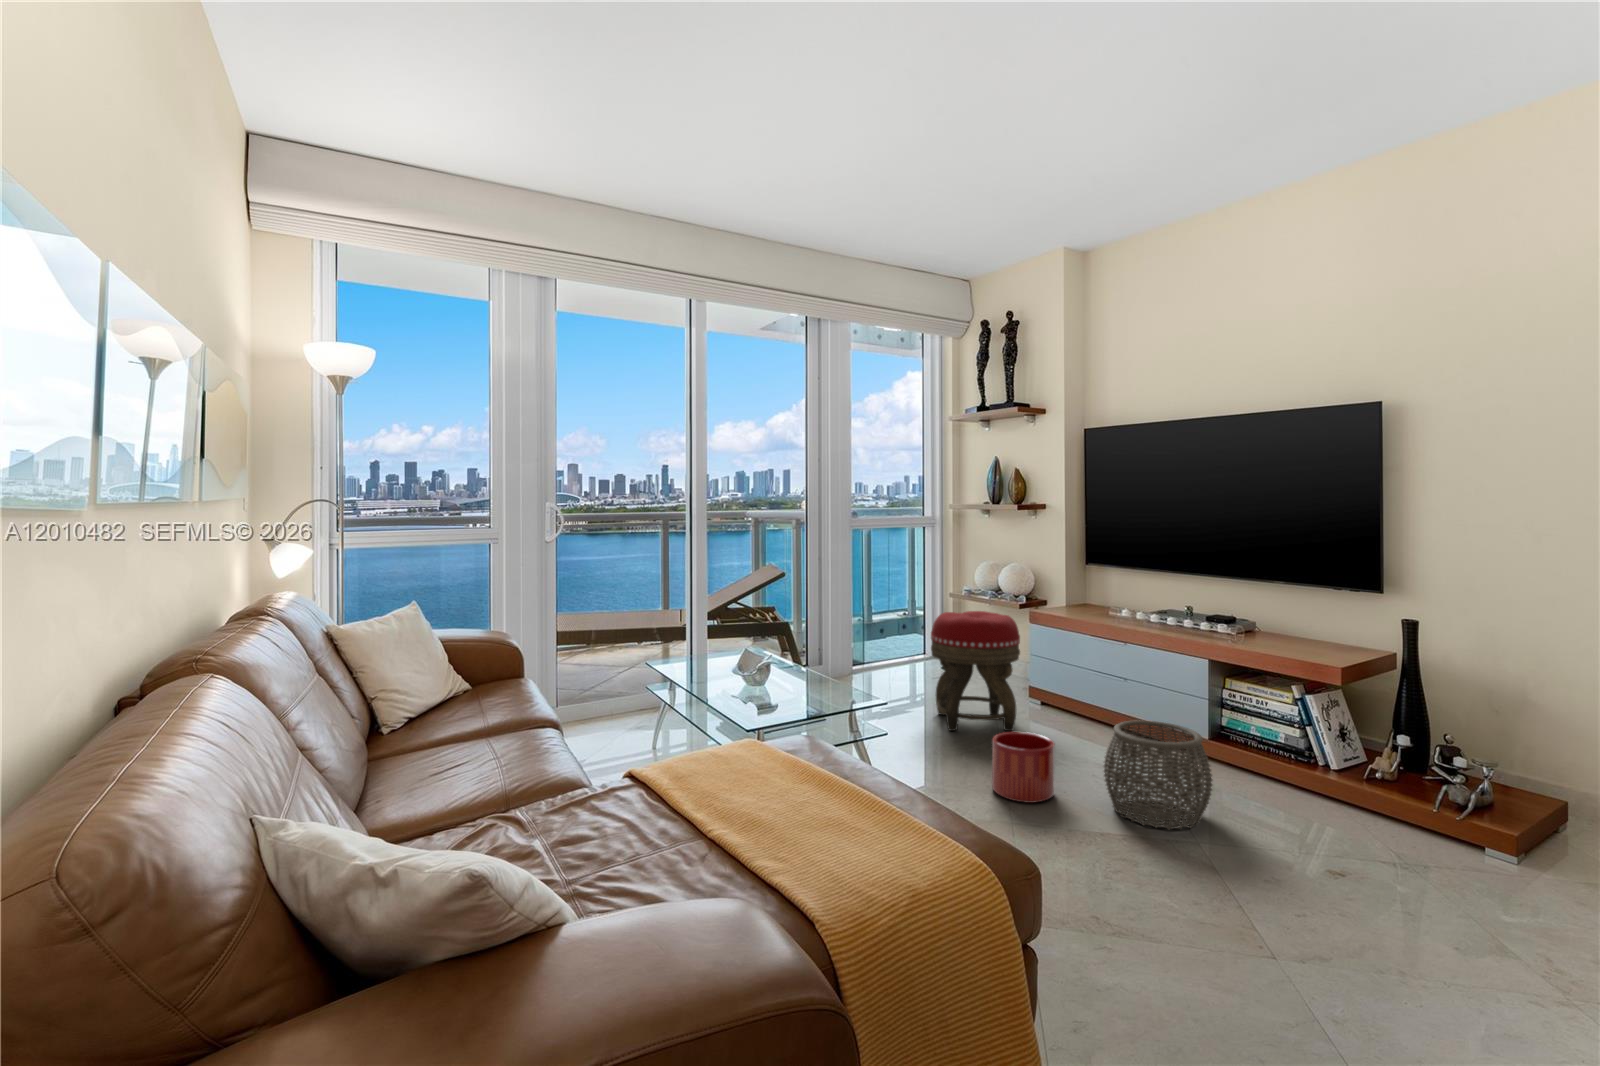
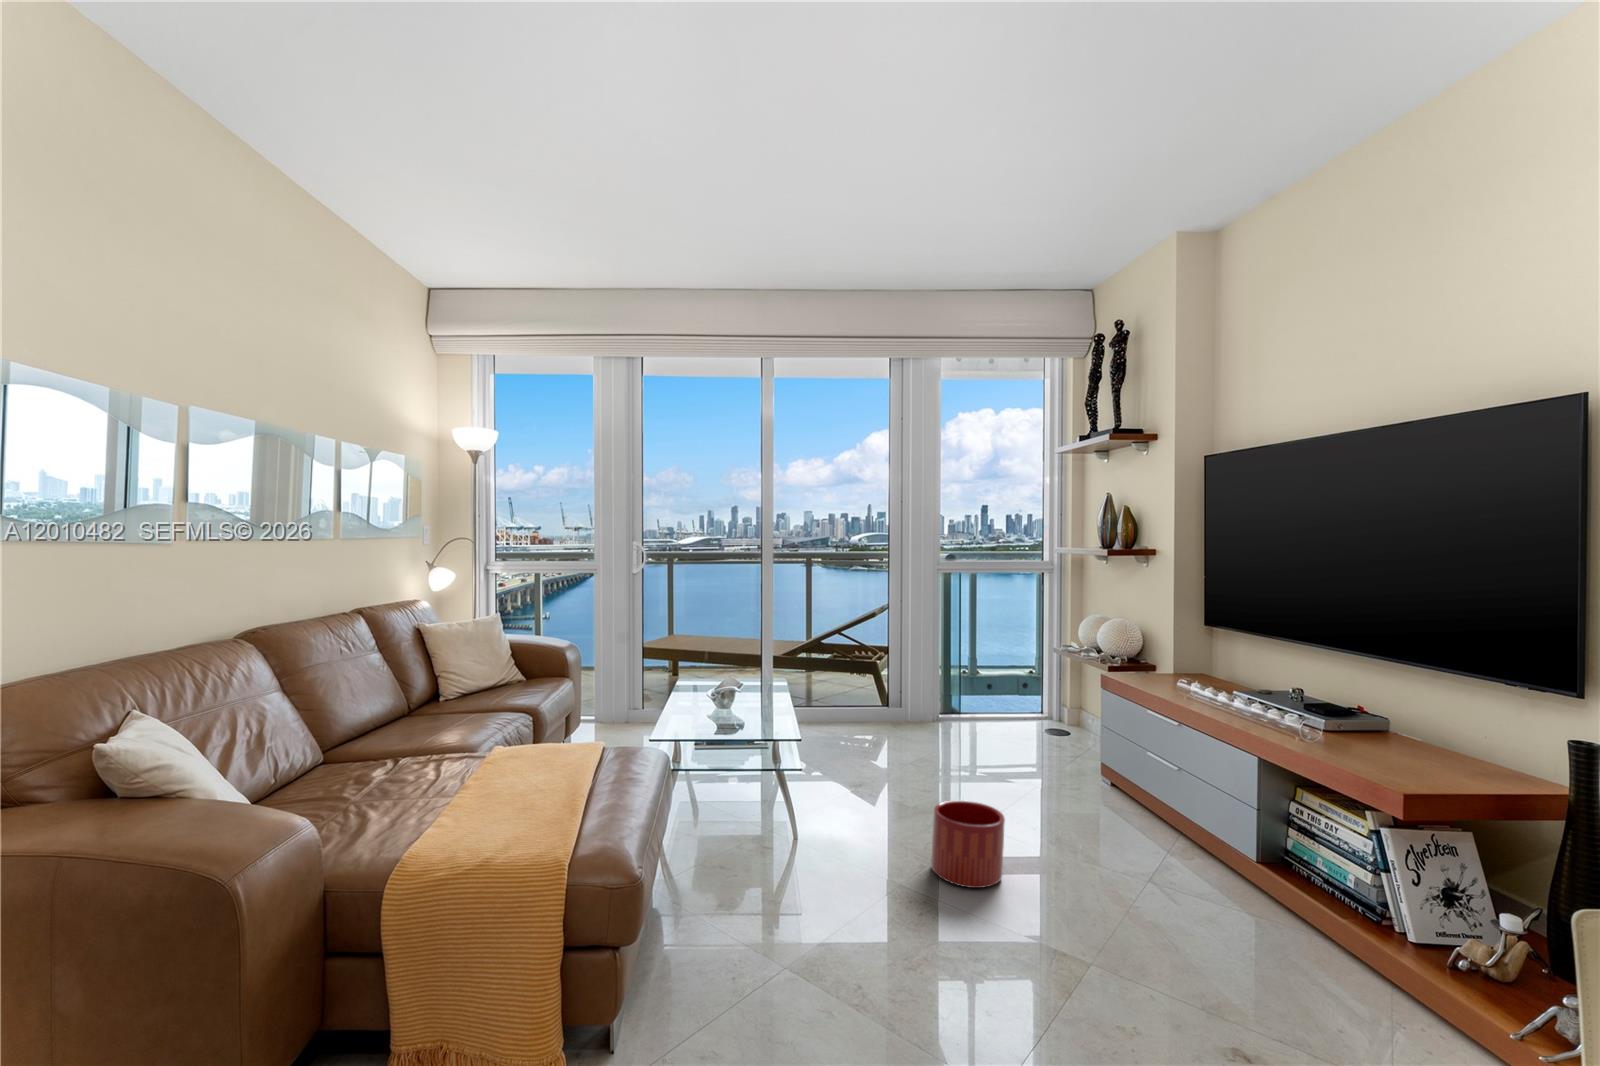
footstool: present [931,611,1020,731] -> none [962,661,1065,807]
woven basket: present [1103,720,1213,829] -> none [1038,812,1172,964]

